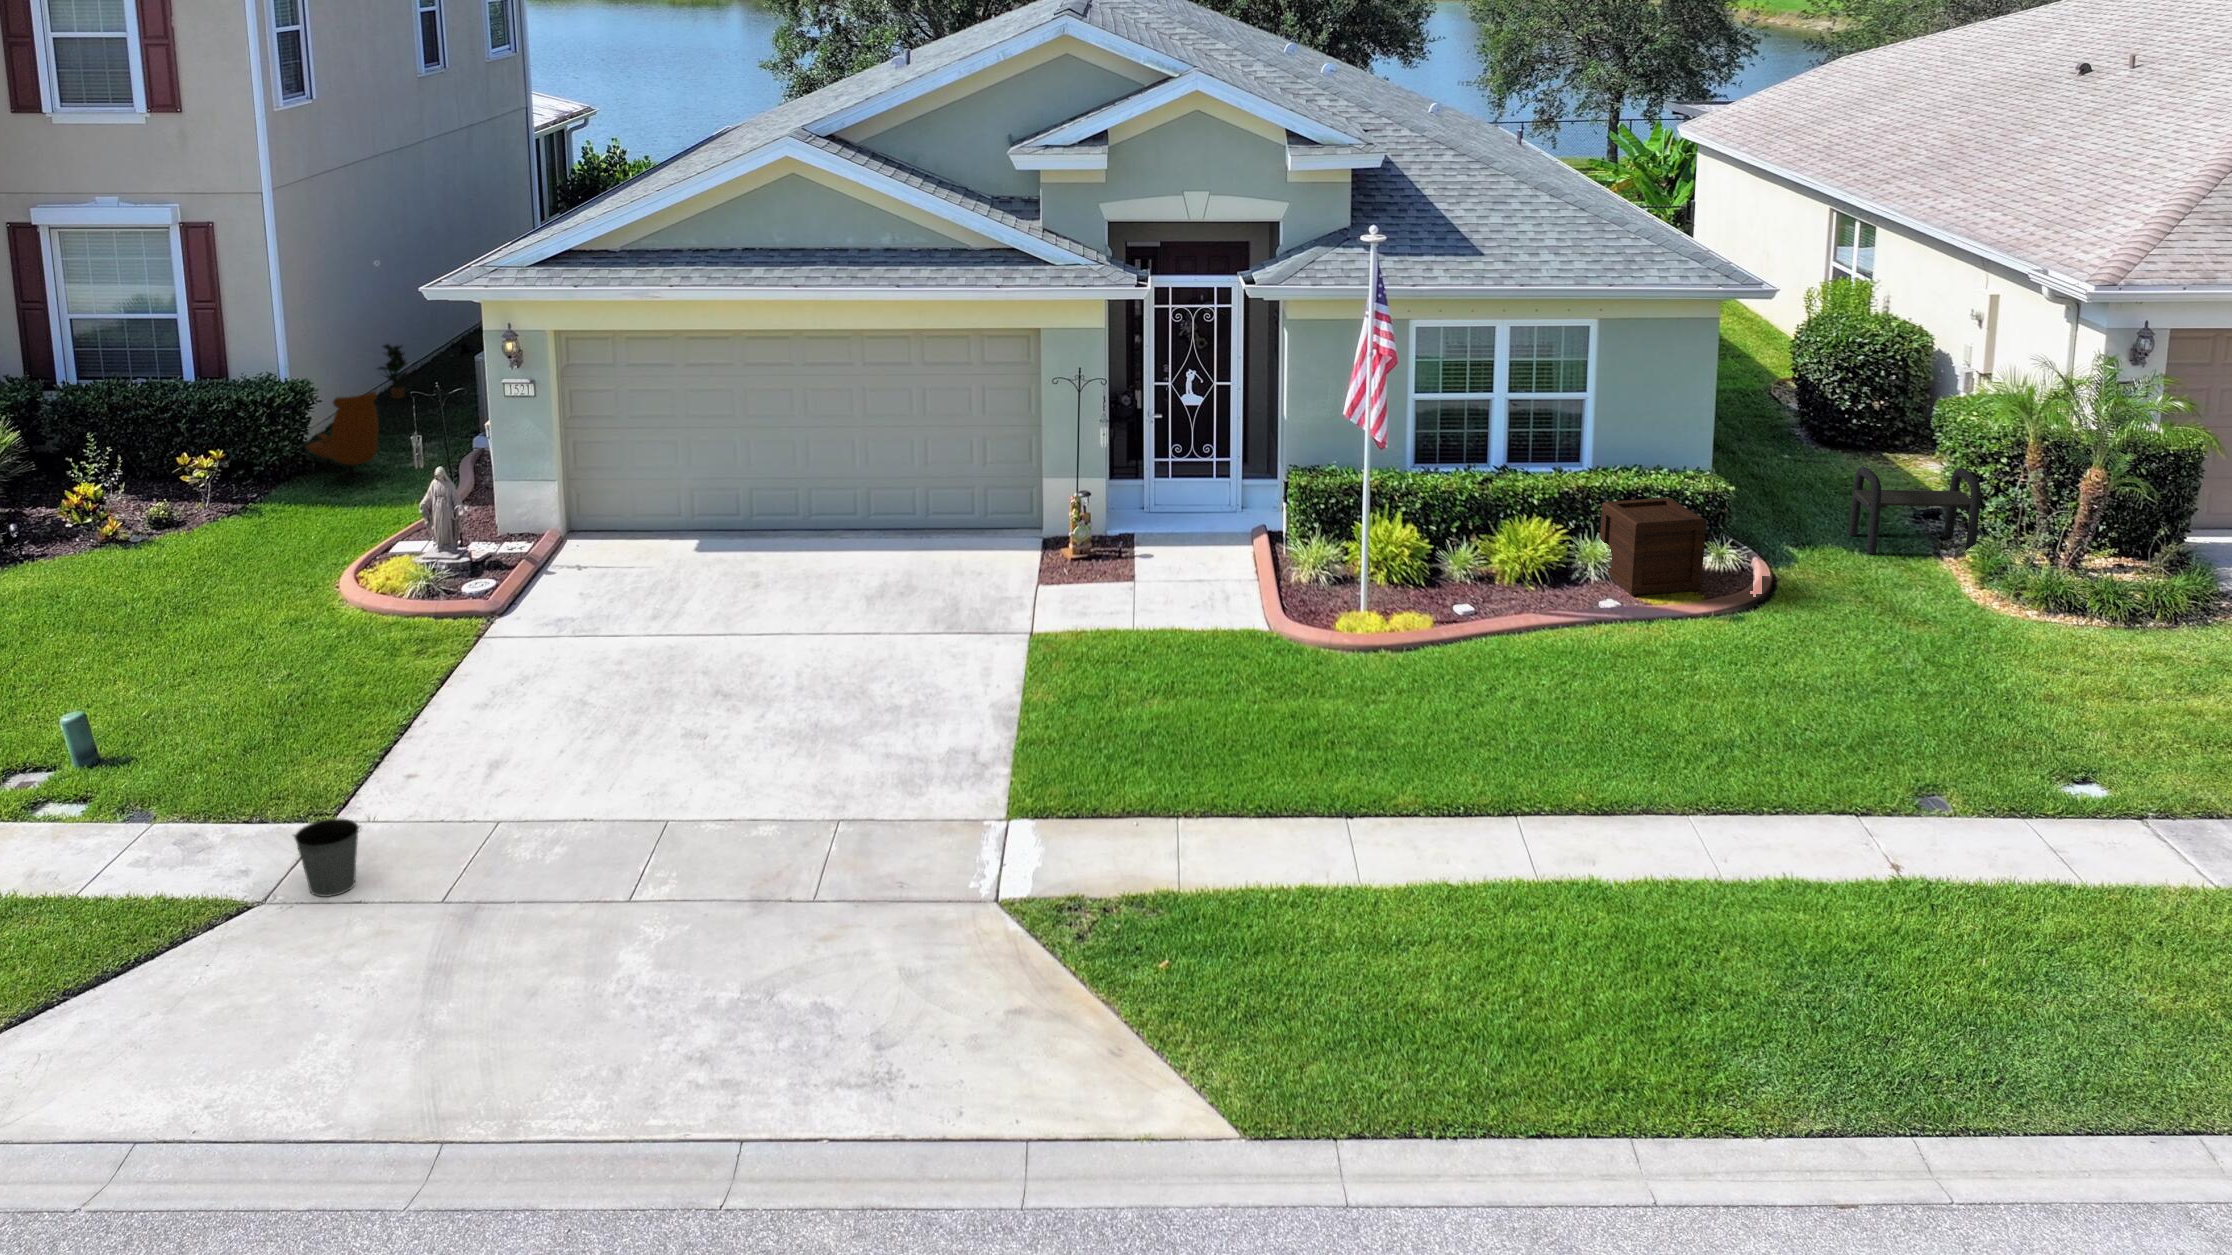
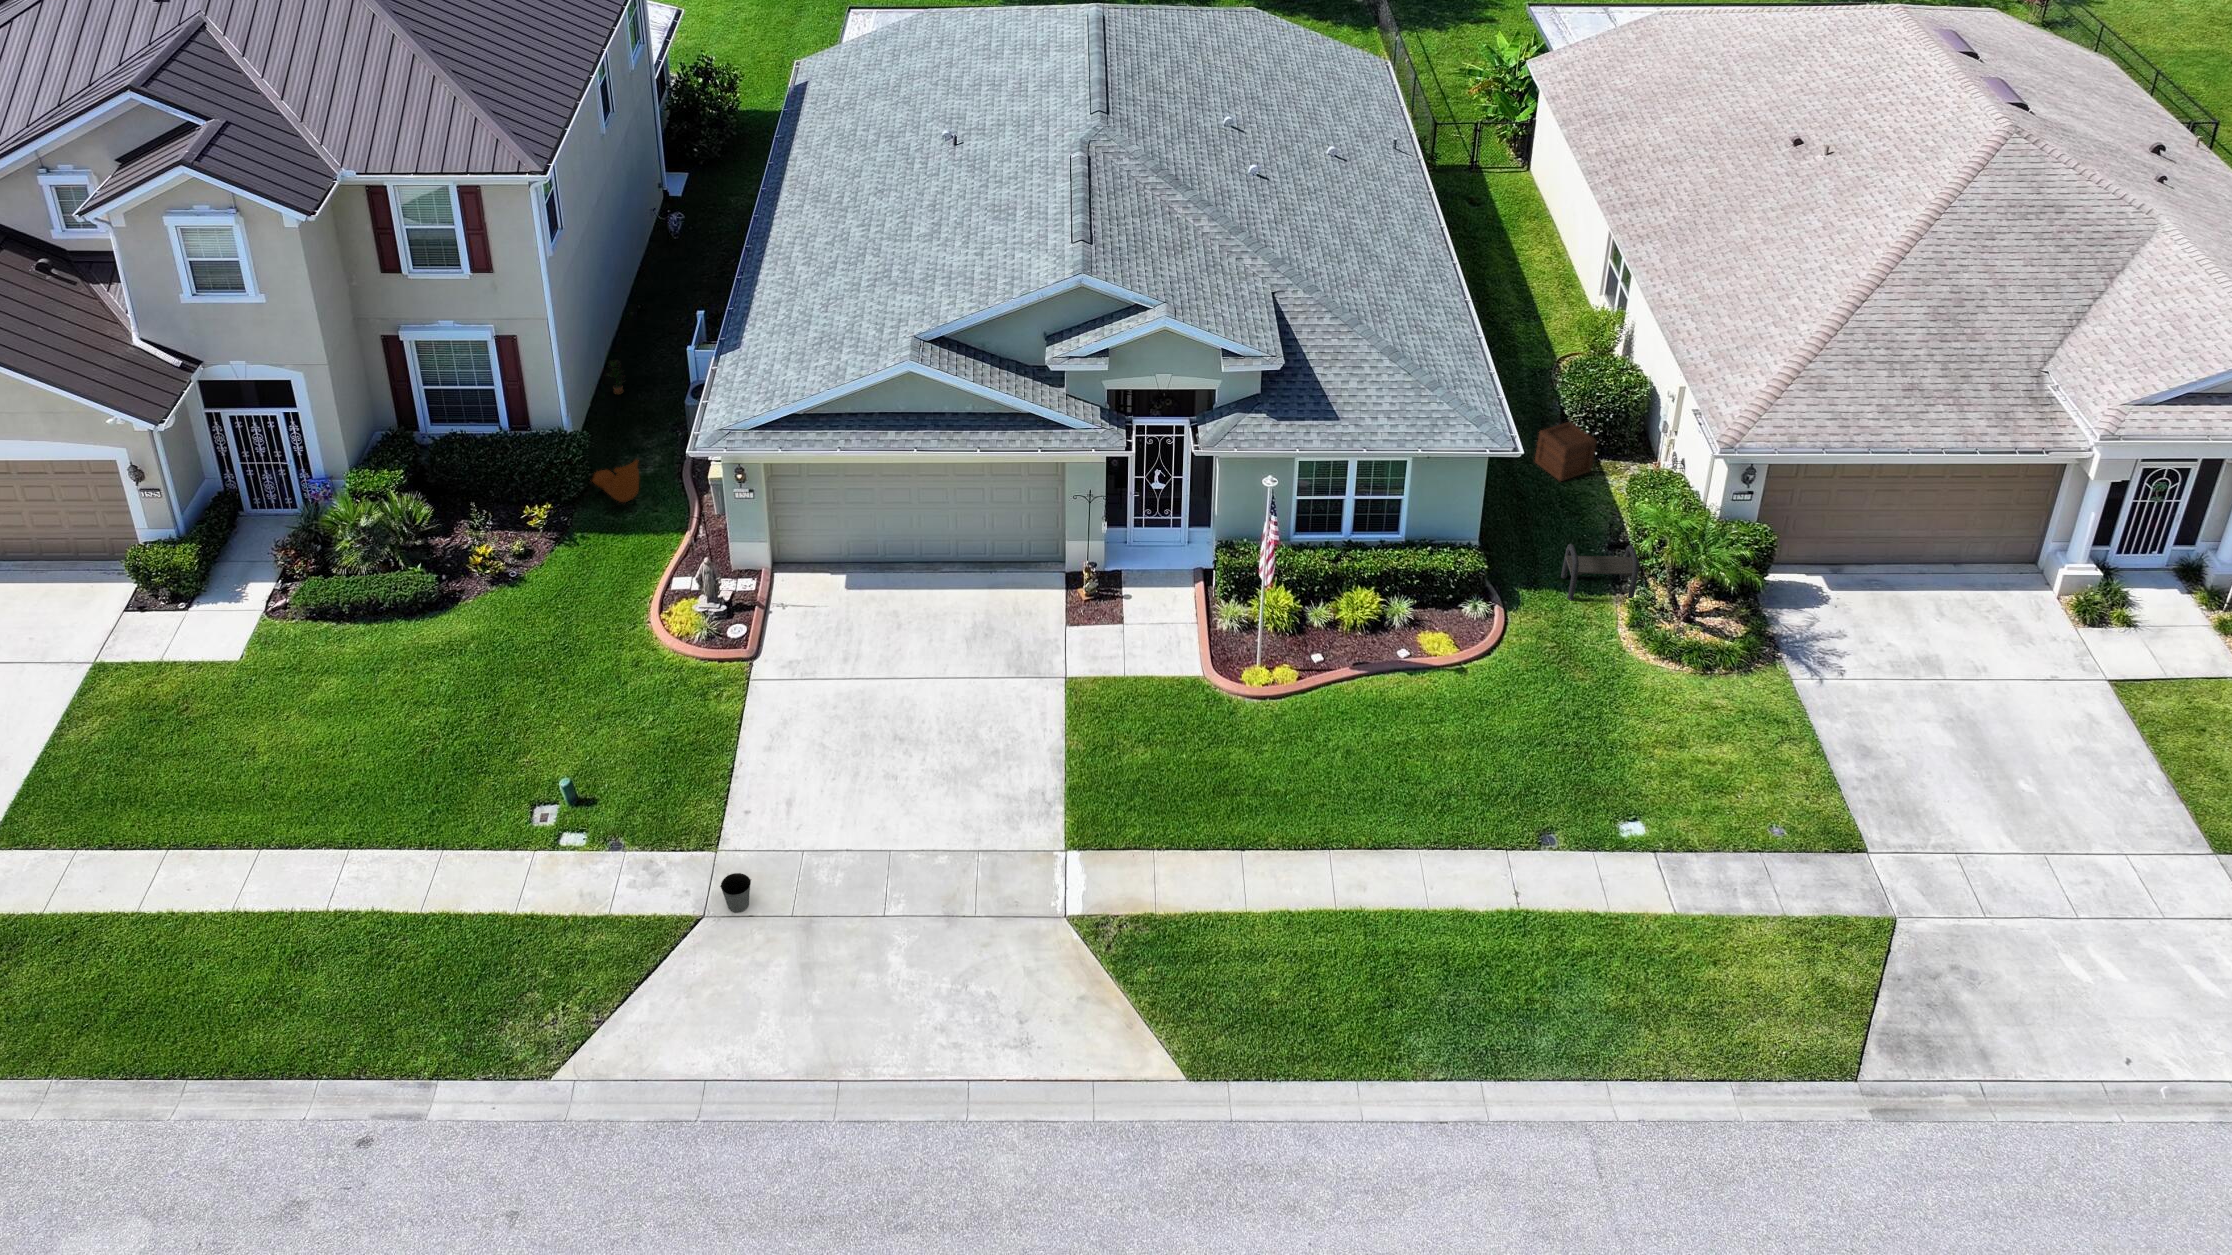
wooden crate: present [1600,498,1706,596] -> present [1535,422,1597,481]

